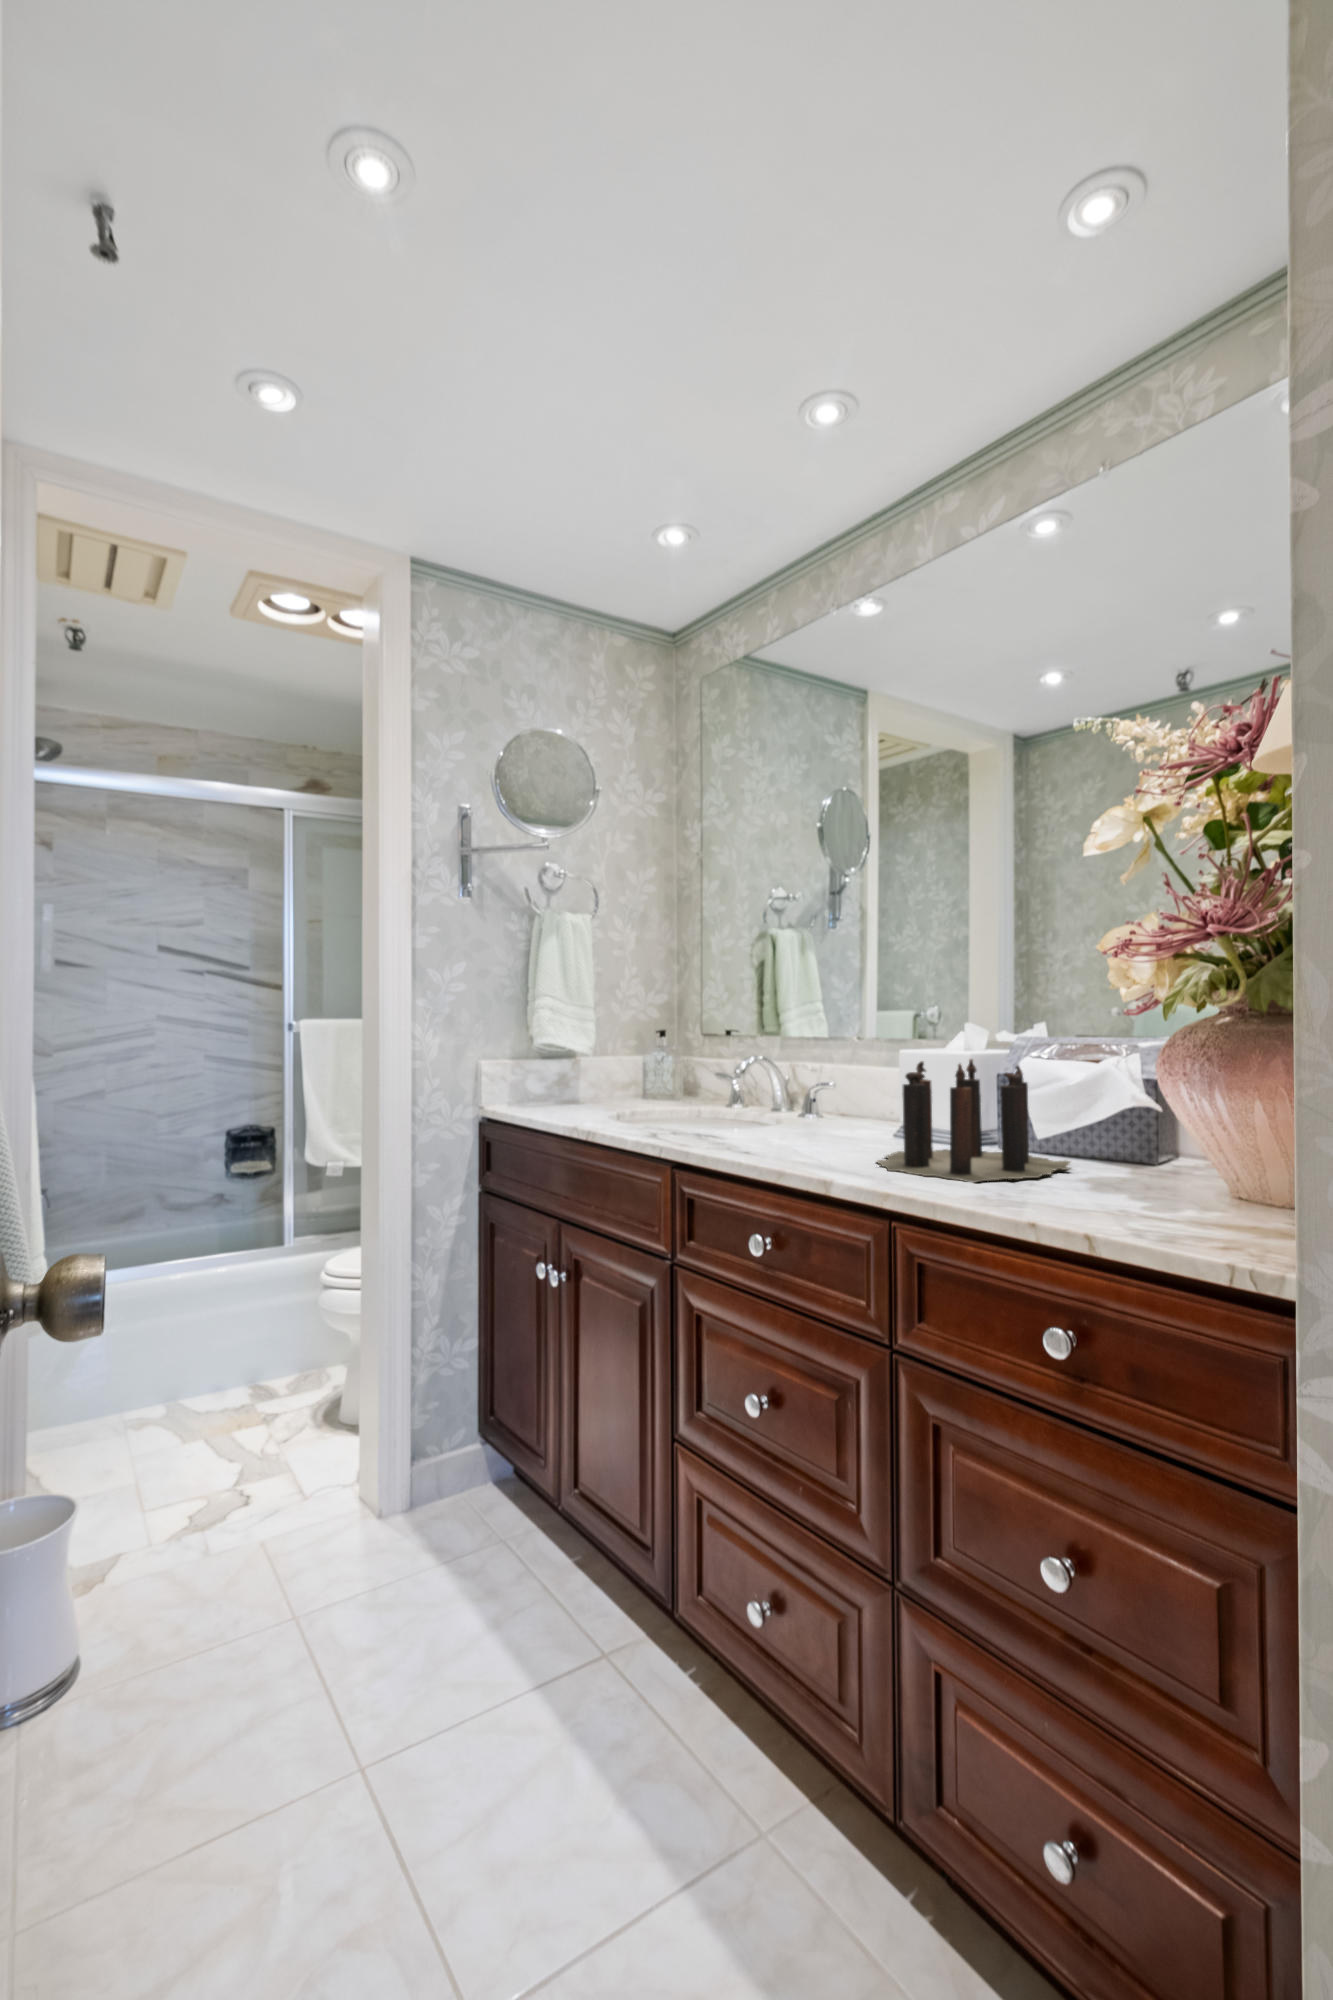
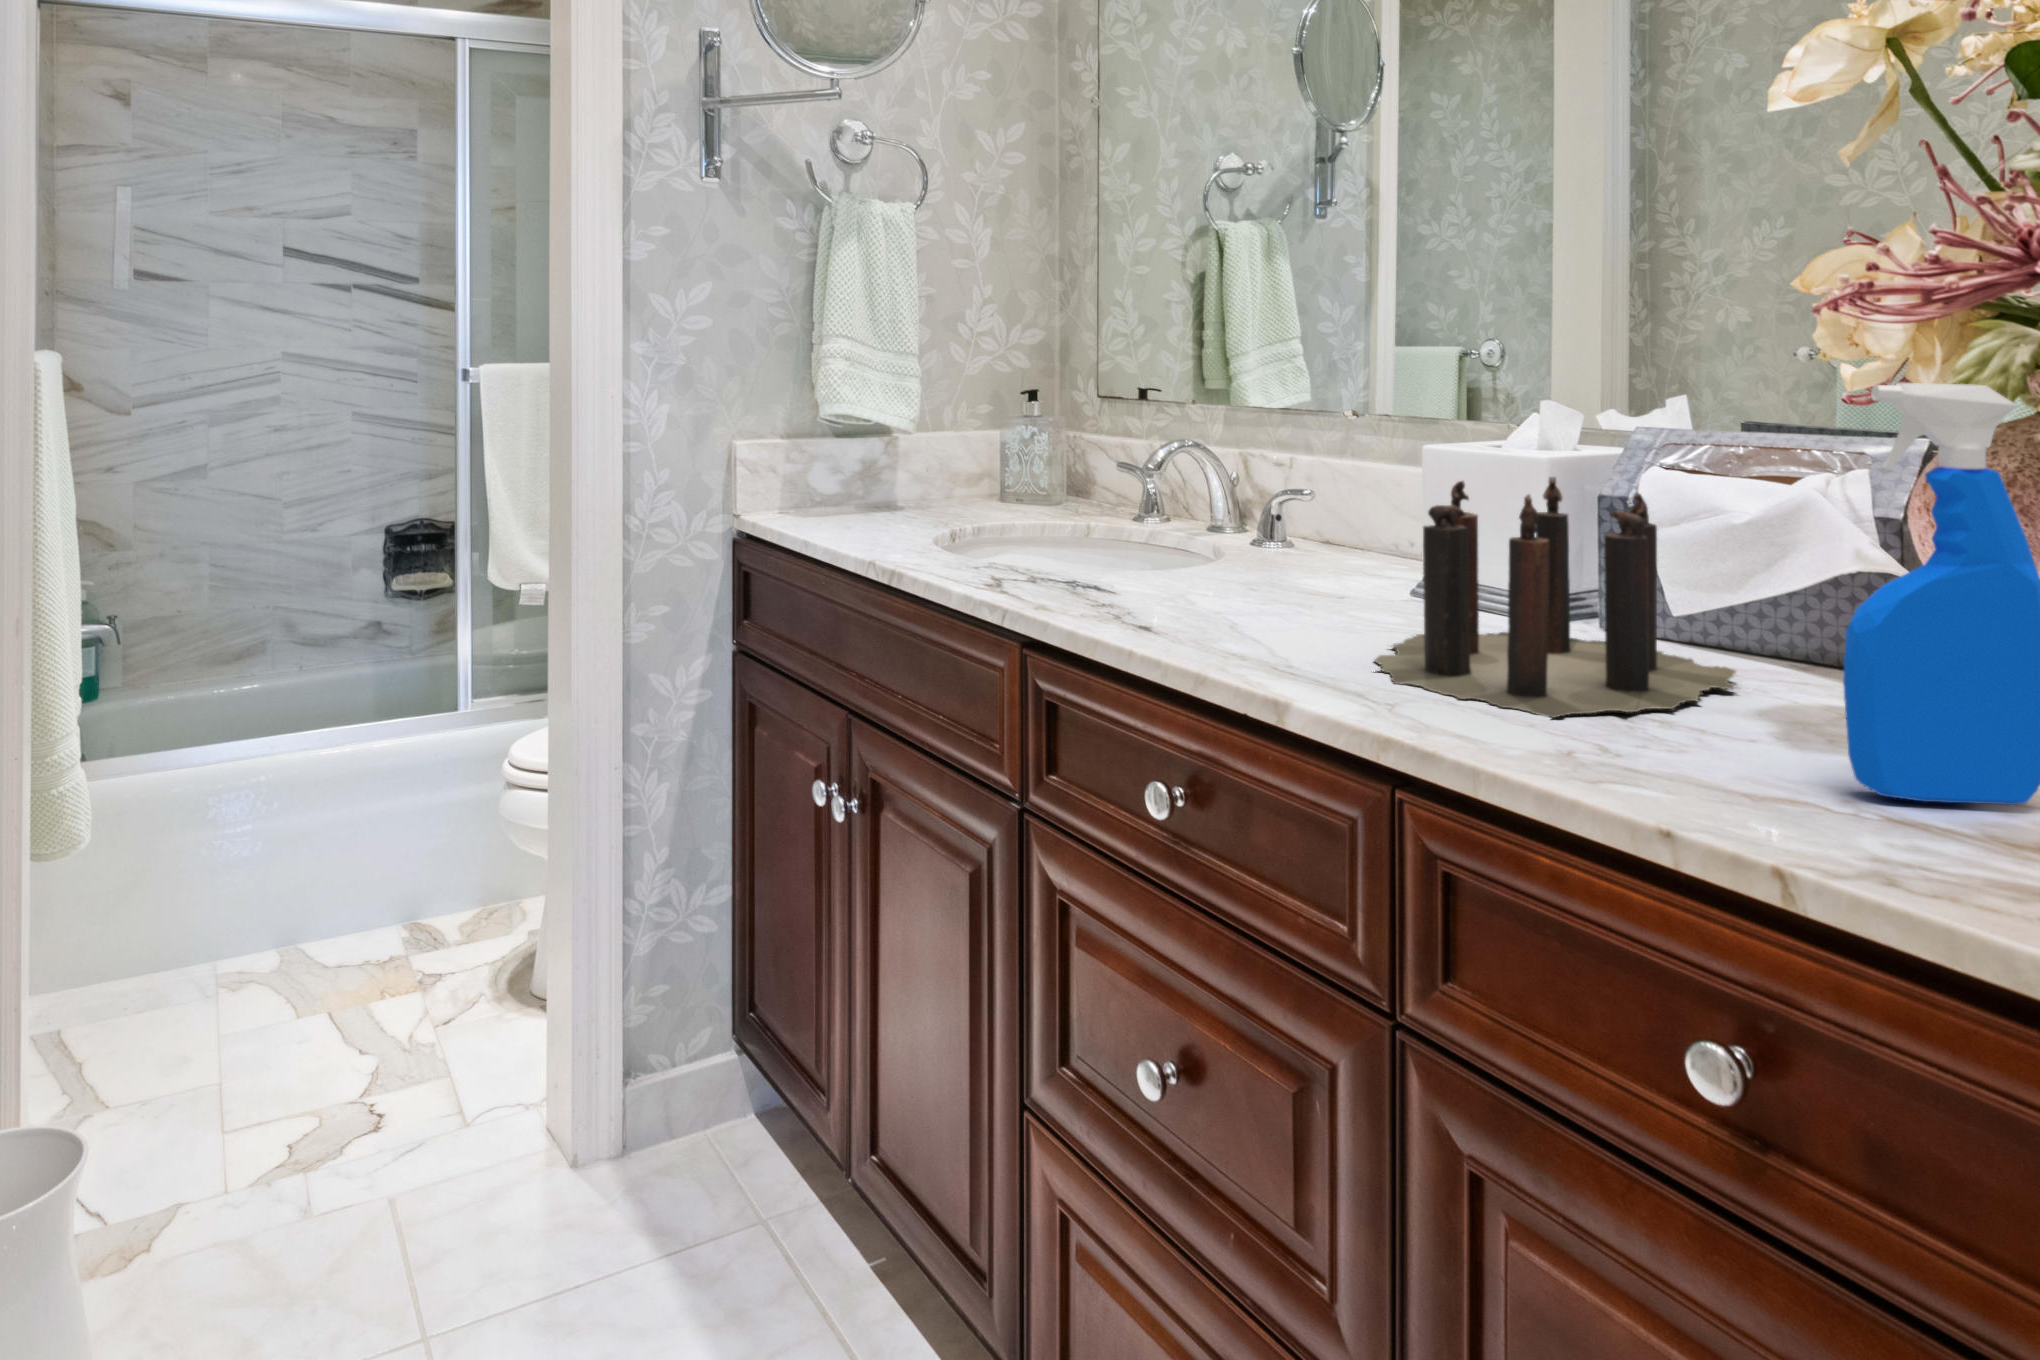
spray bottle: none [1125,990,1226,1209] -> present [1843,383,2040,805]

